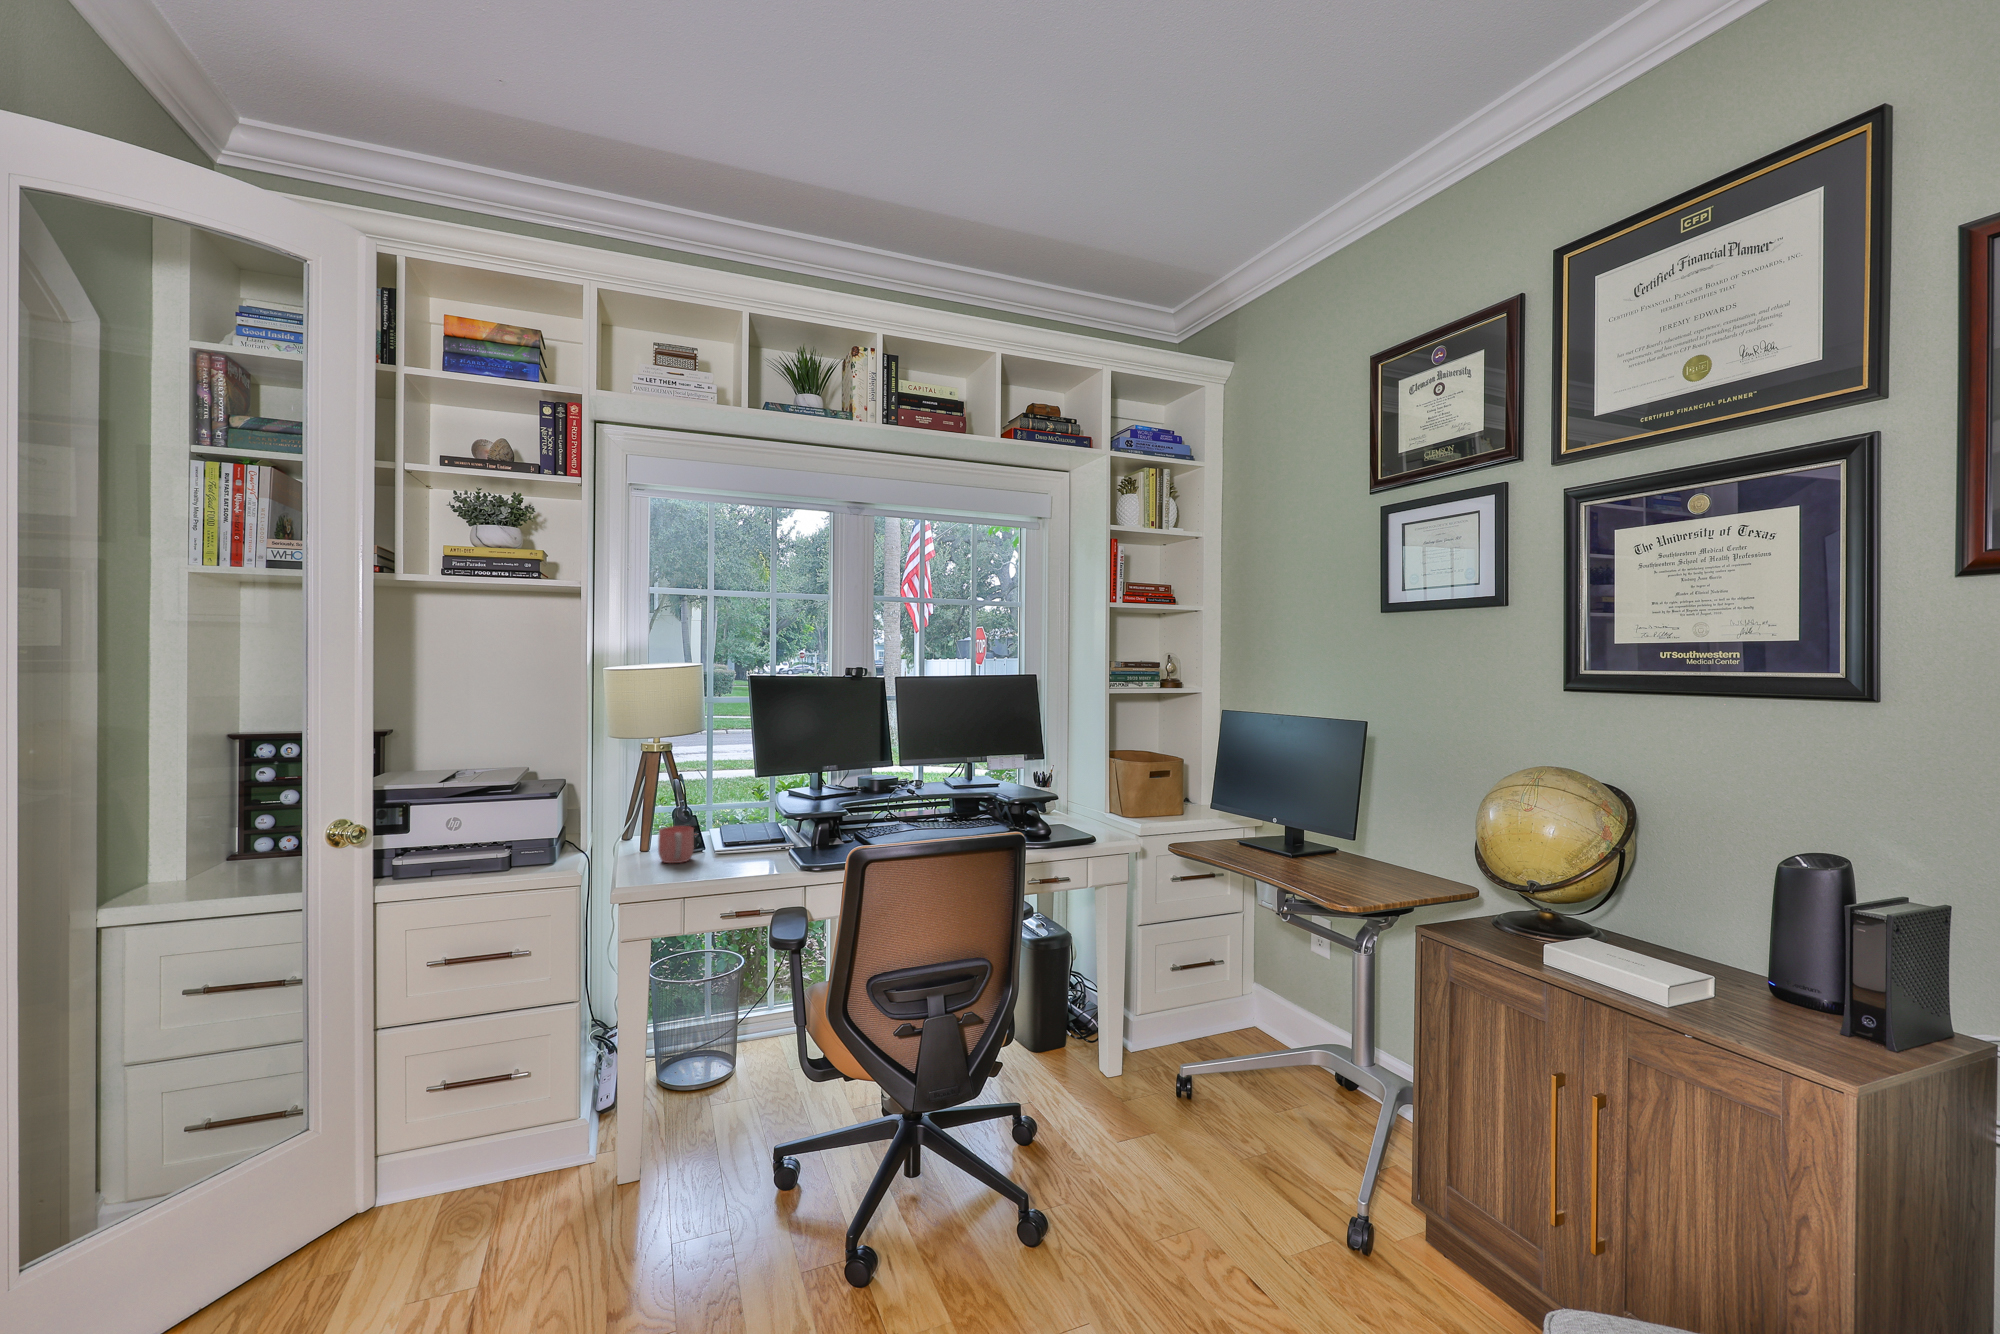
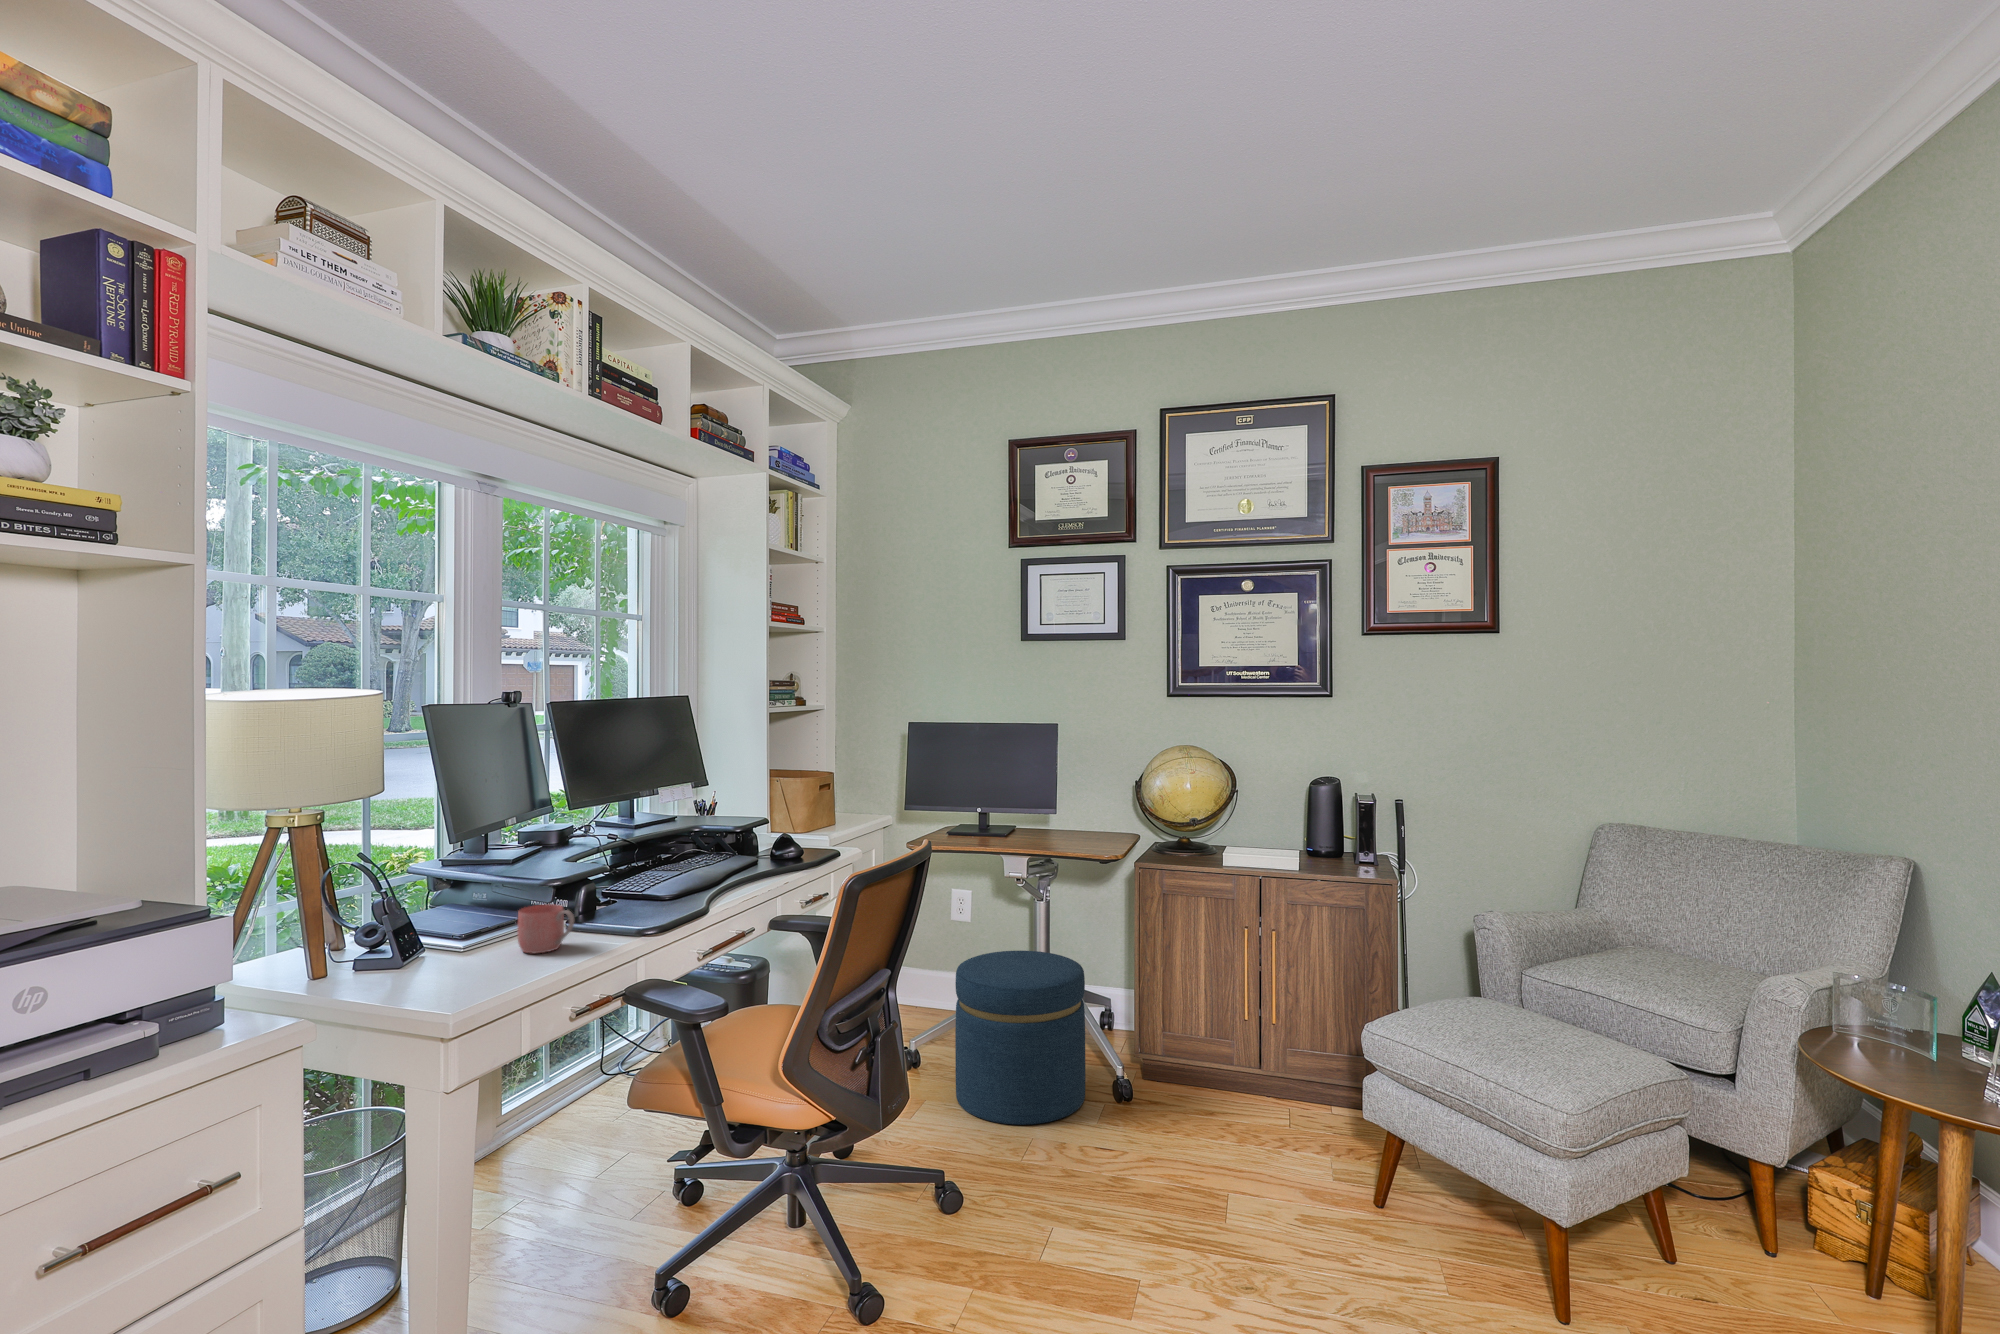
ottoman: none [1142,989,1310,1229] -> present [955,951,1085,1125]

